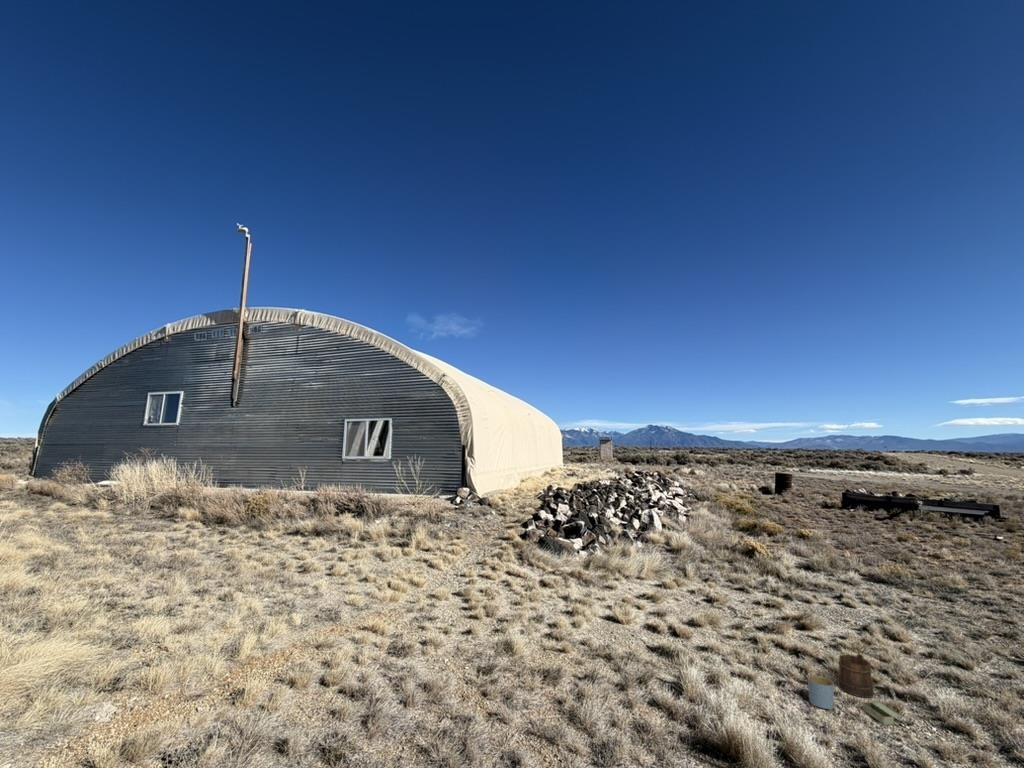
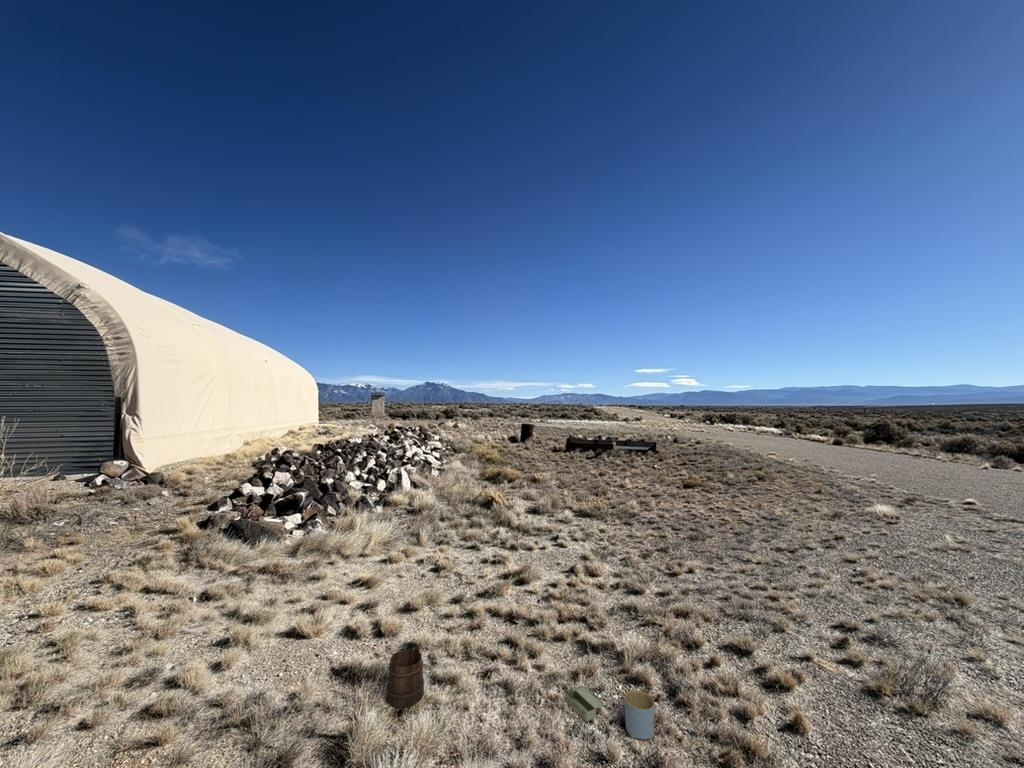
bucket: present [838,654,874,698] -> present [386,646,424,708]
planter: present [808,675,834,710] -> present [624,690,655,740]

